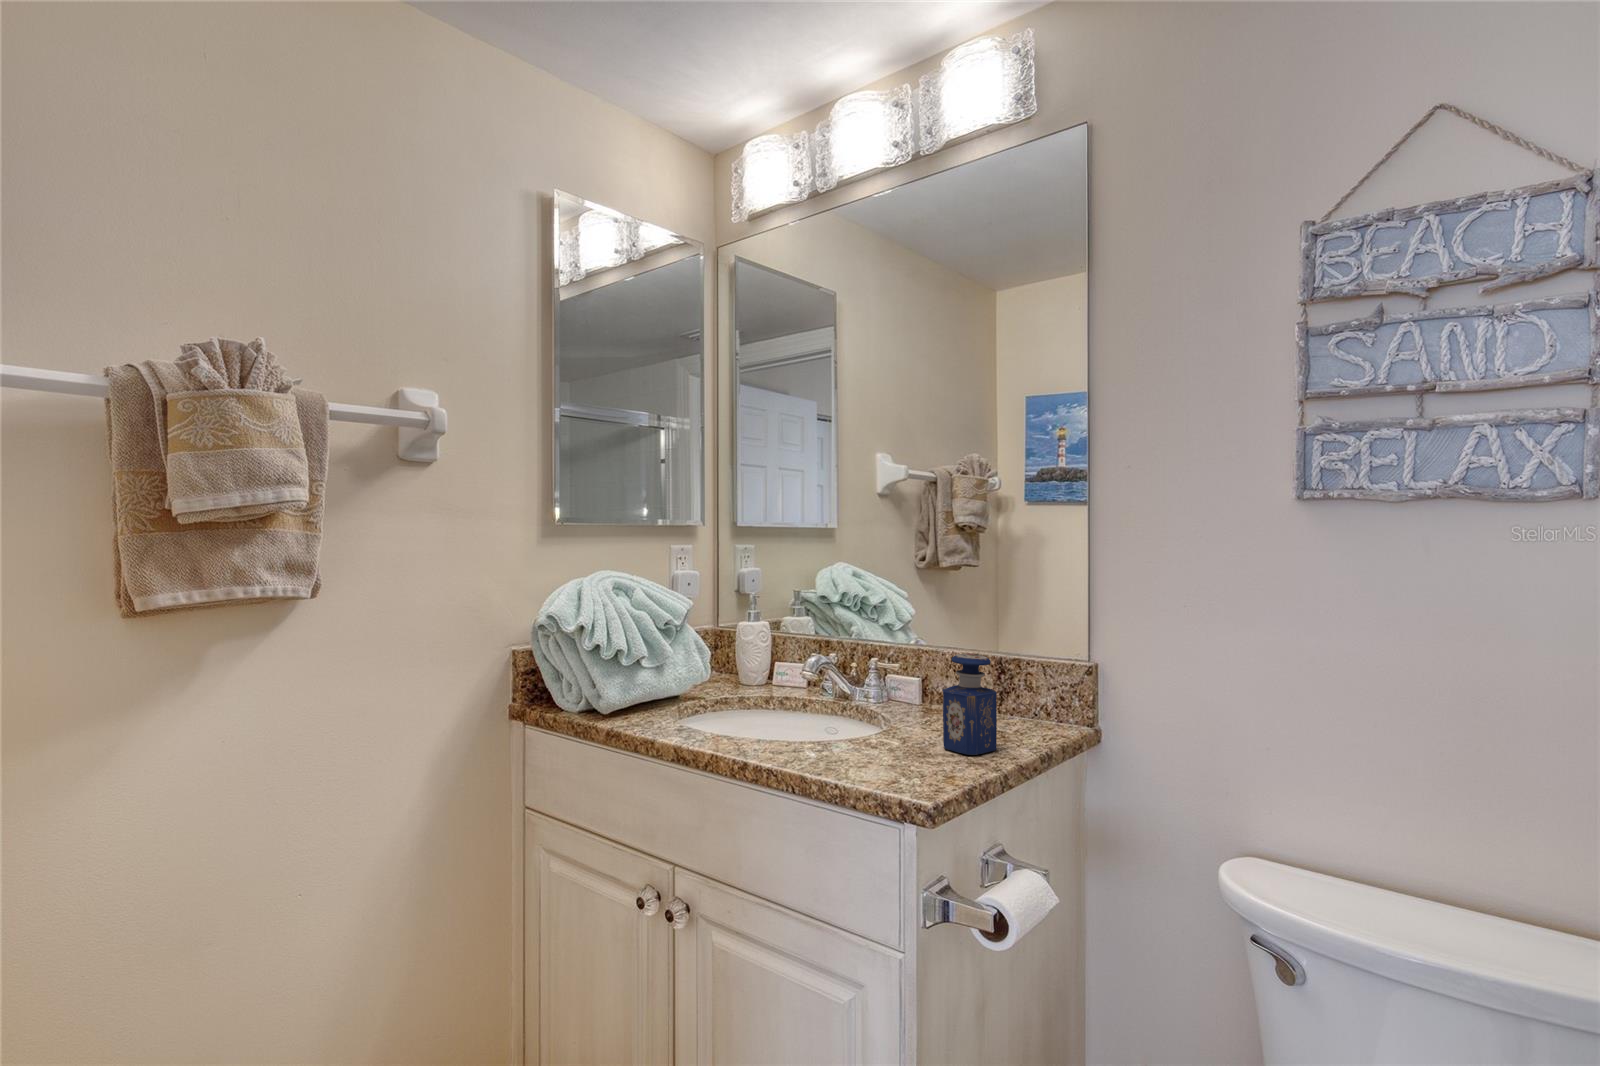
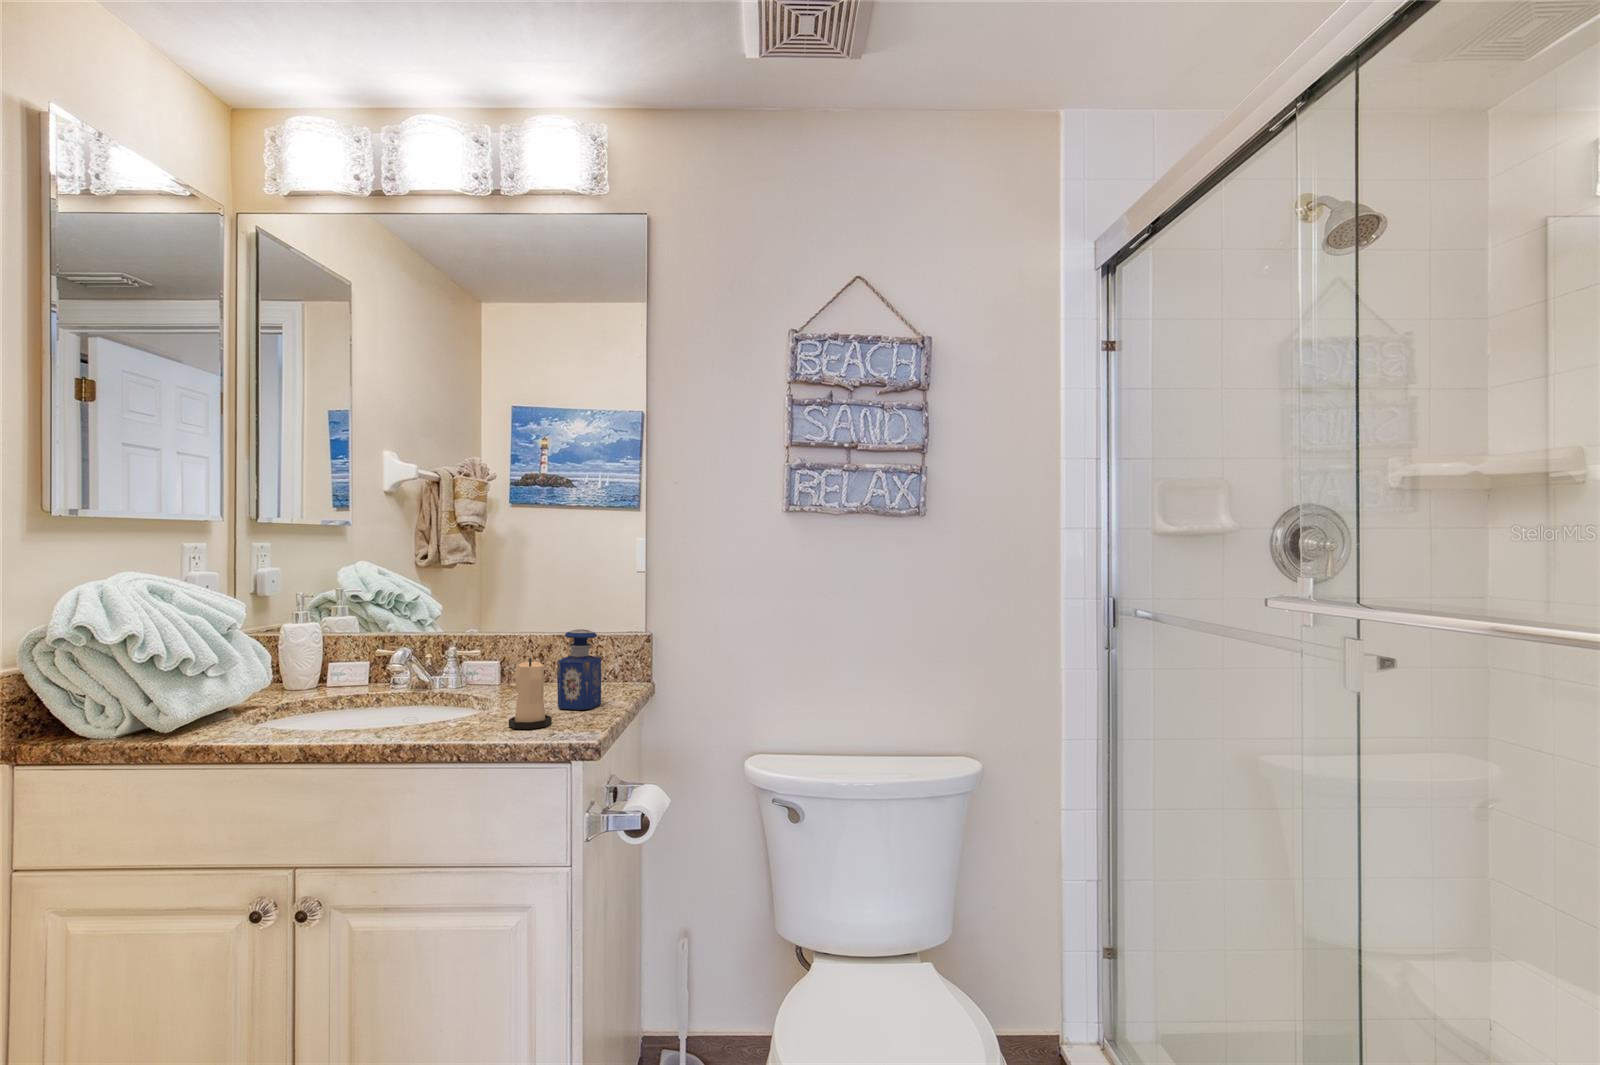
candle: none [865,683,912,771] -> present [508,658,552,729]

